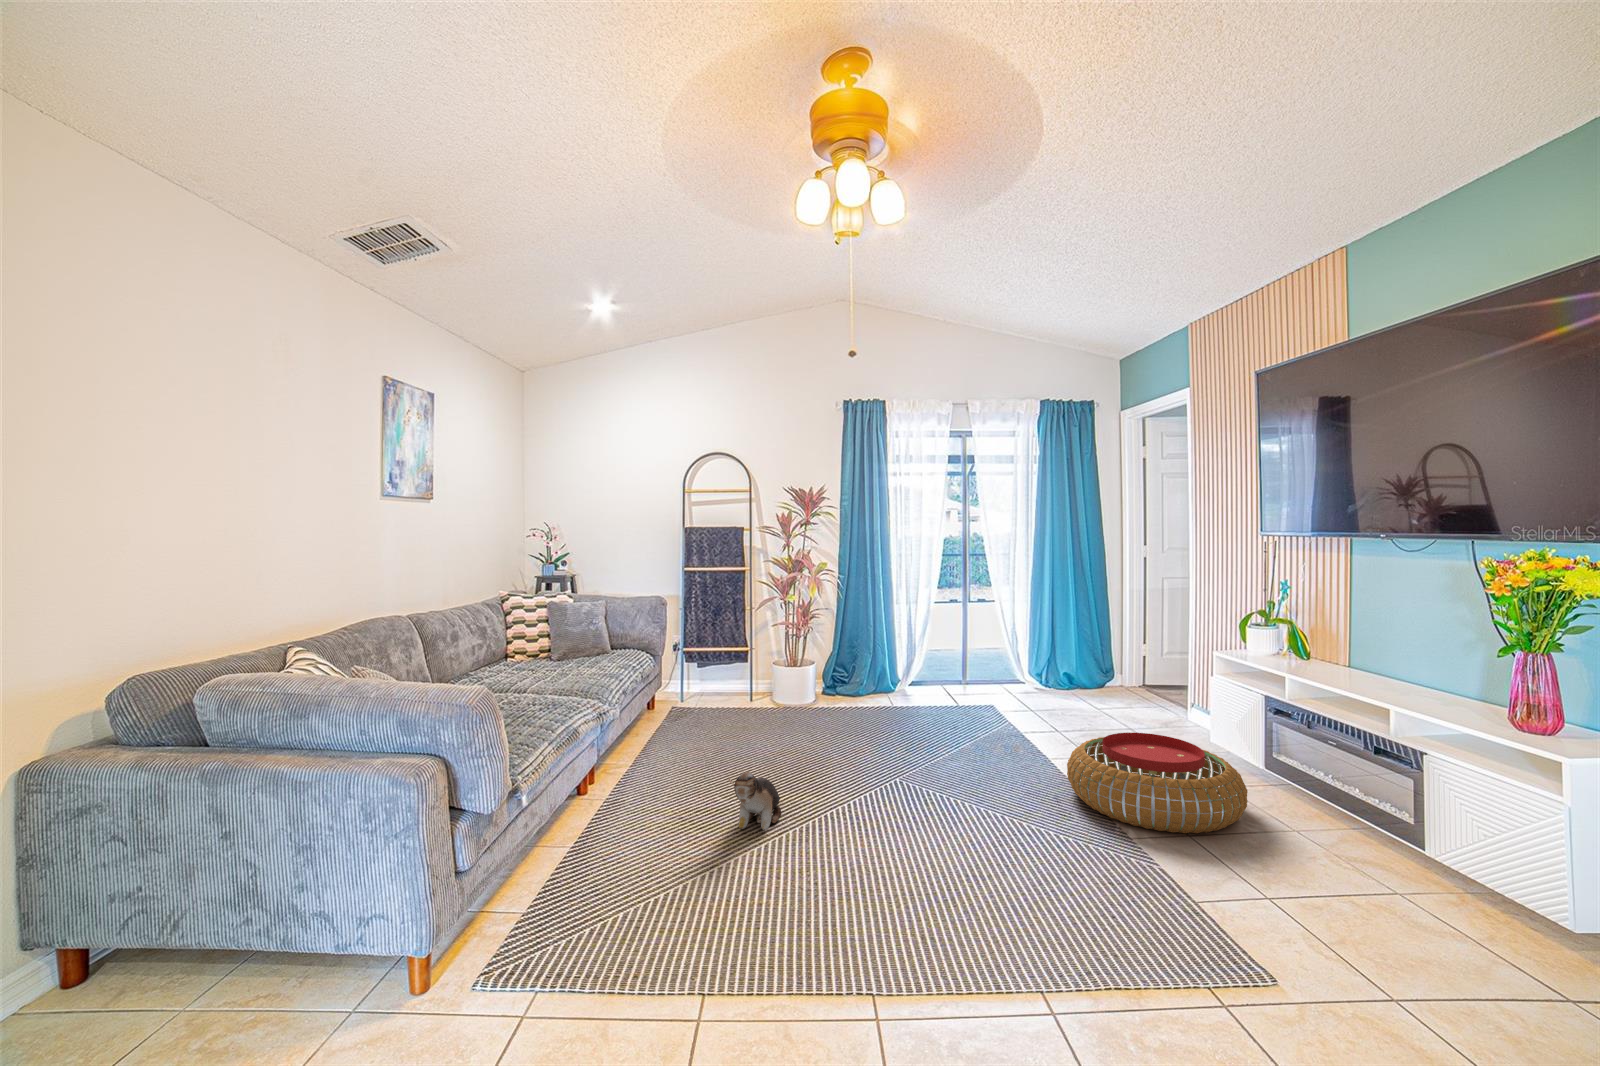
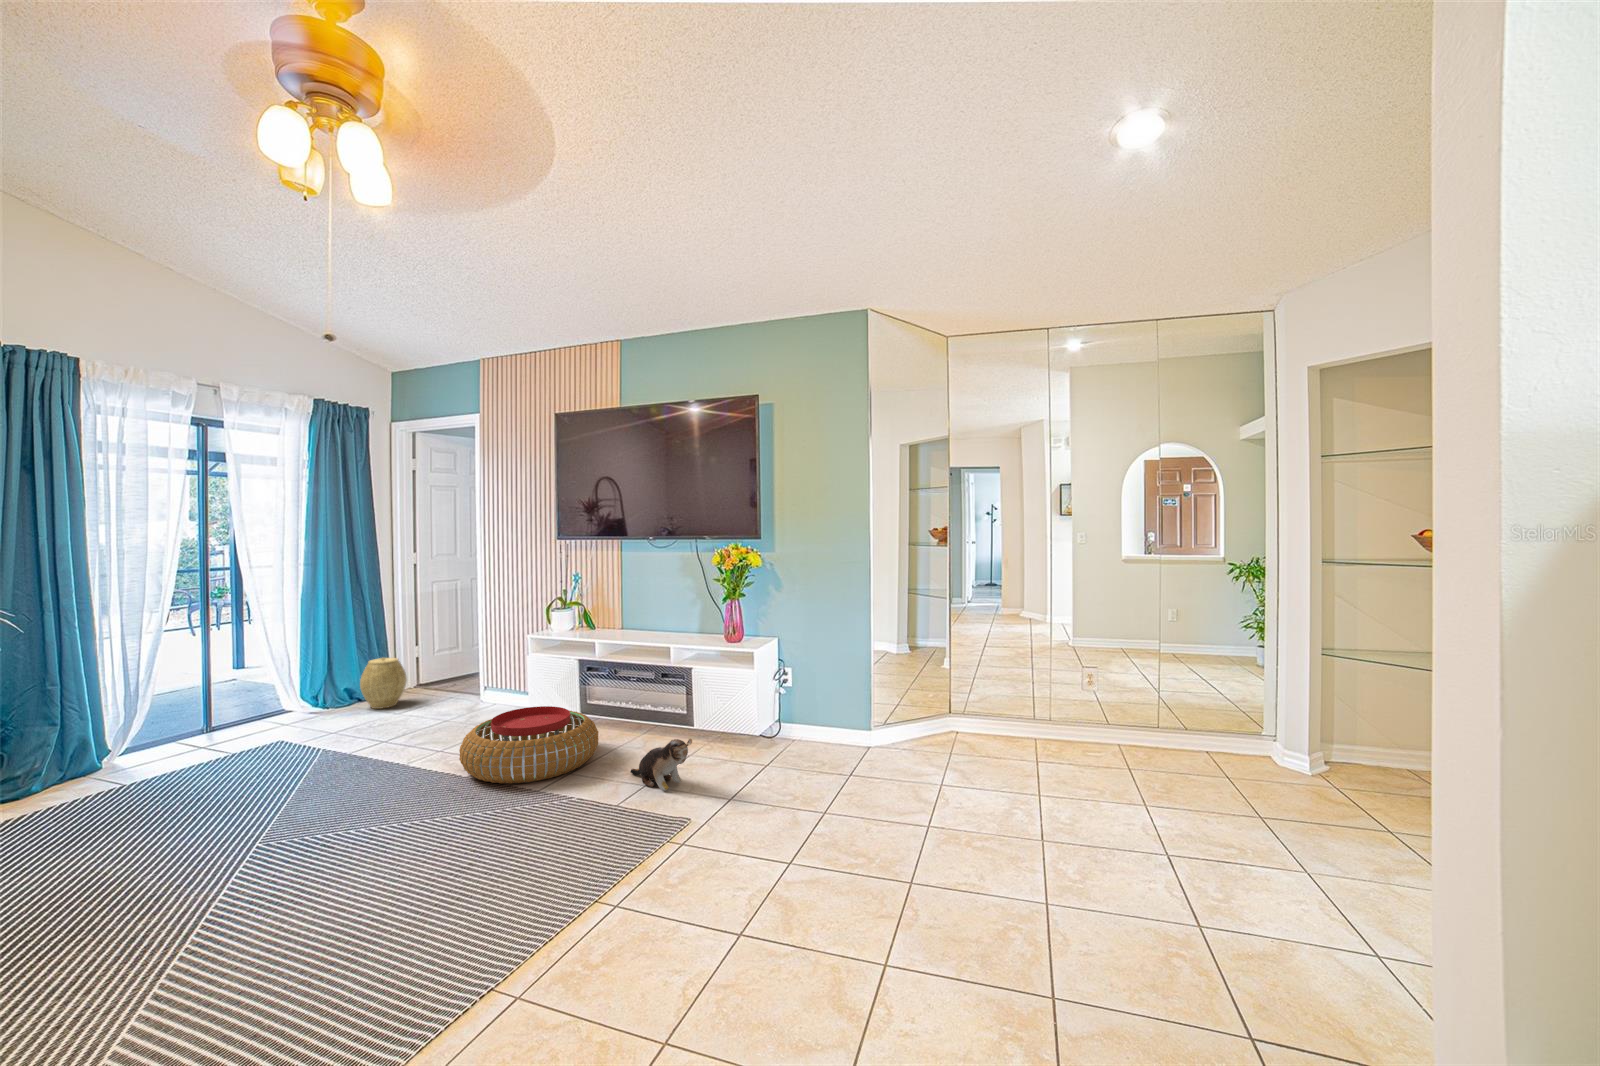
woven basket: none [1072,649,1115,700] -> present [360,658,407,709]
plush toy: present [729,772,781,830] -> present [630,738,692,791]

